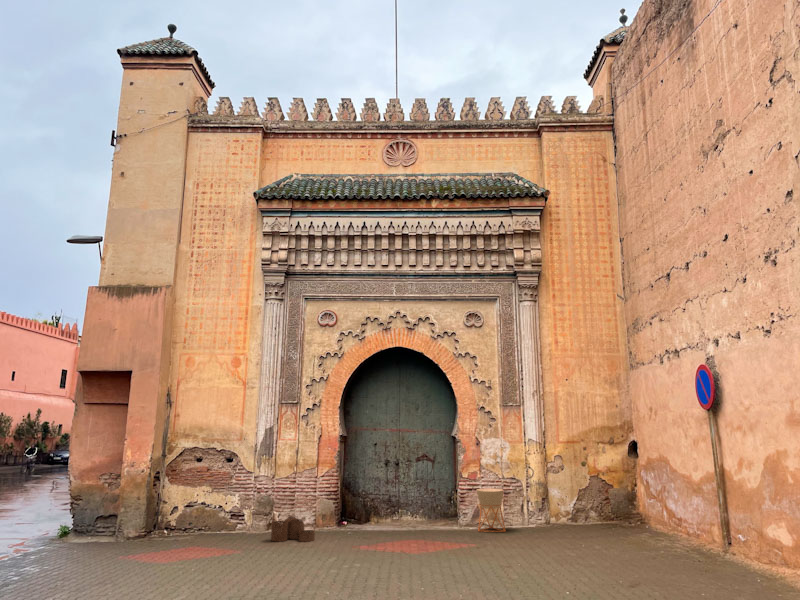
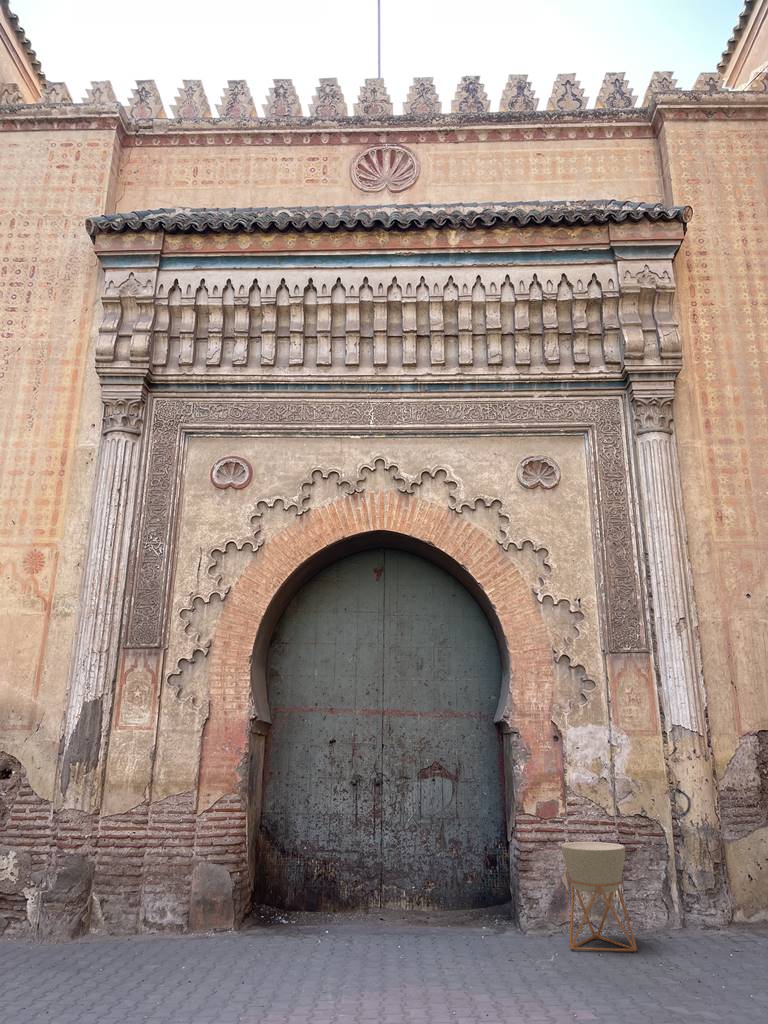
woven basket: present [271,516,315,542] -> none [63,905,172,981]

